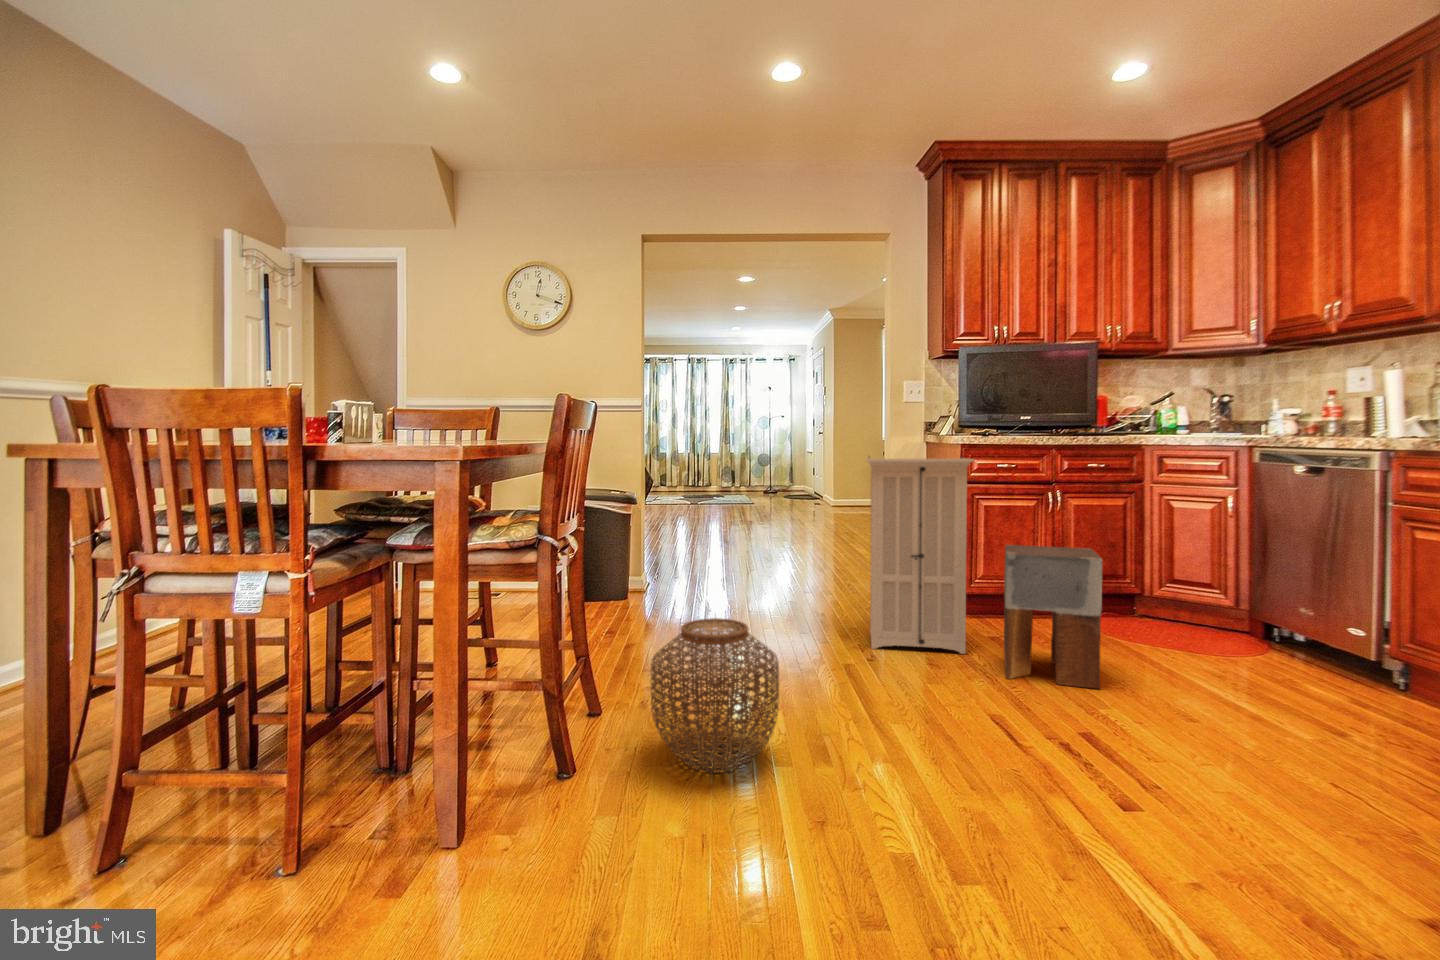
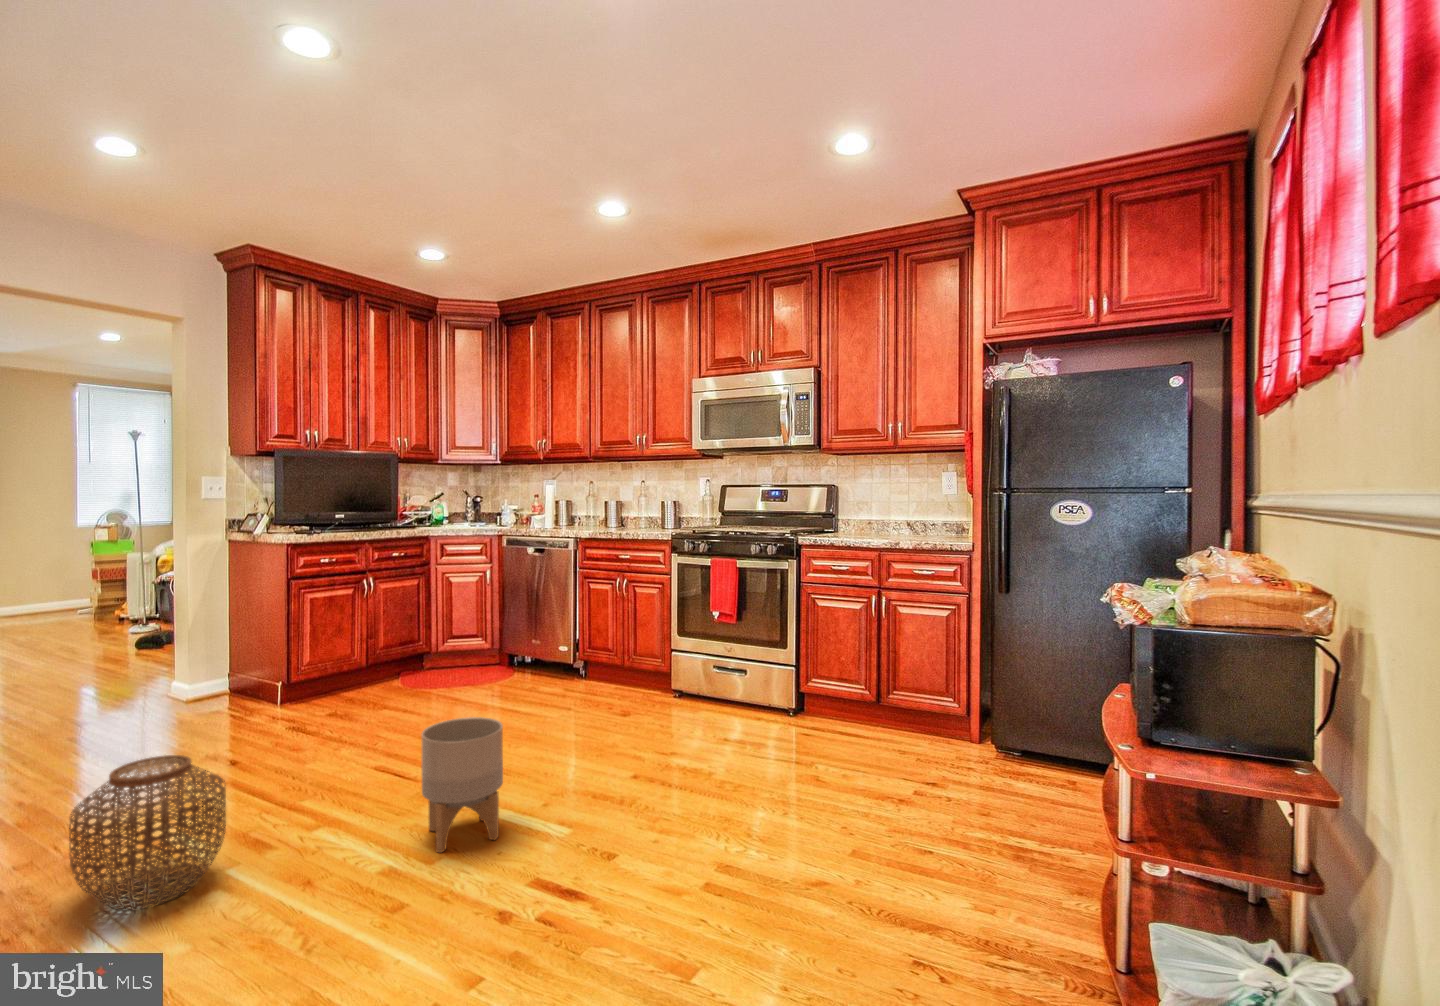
storage cabinet: present [866,457,974,654] -> none [201,558,324,756]
stool: present [1004,545,1103,689] -> none [350,627,433,743]
planter: none [987,672,1133,909] -> present [421,717,503,853]

